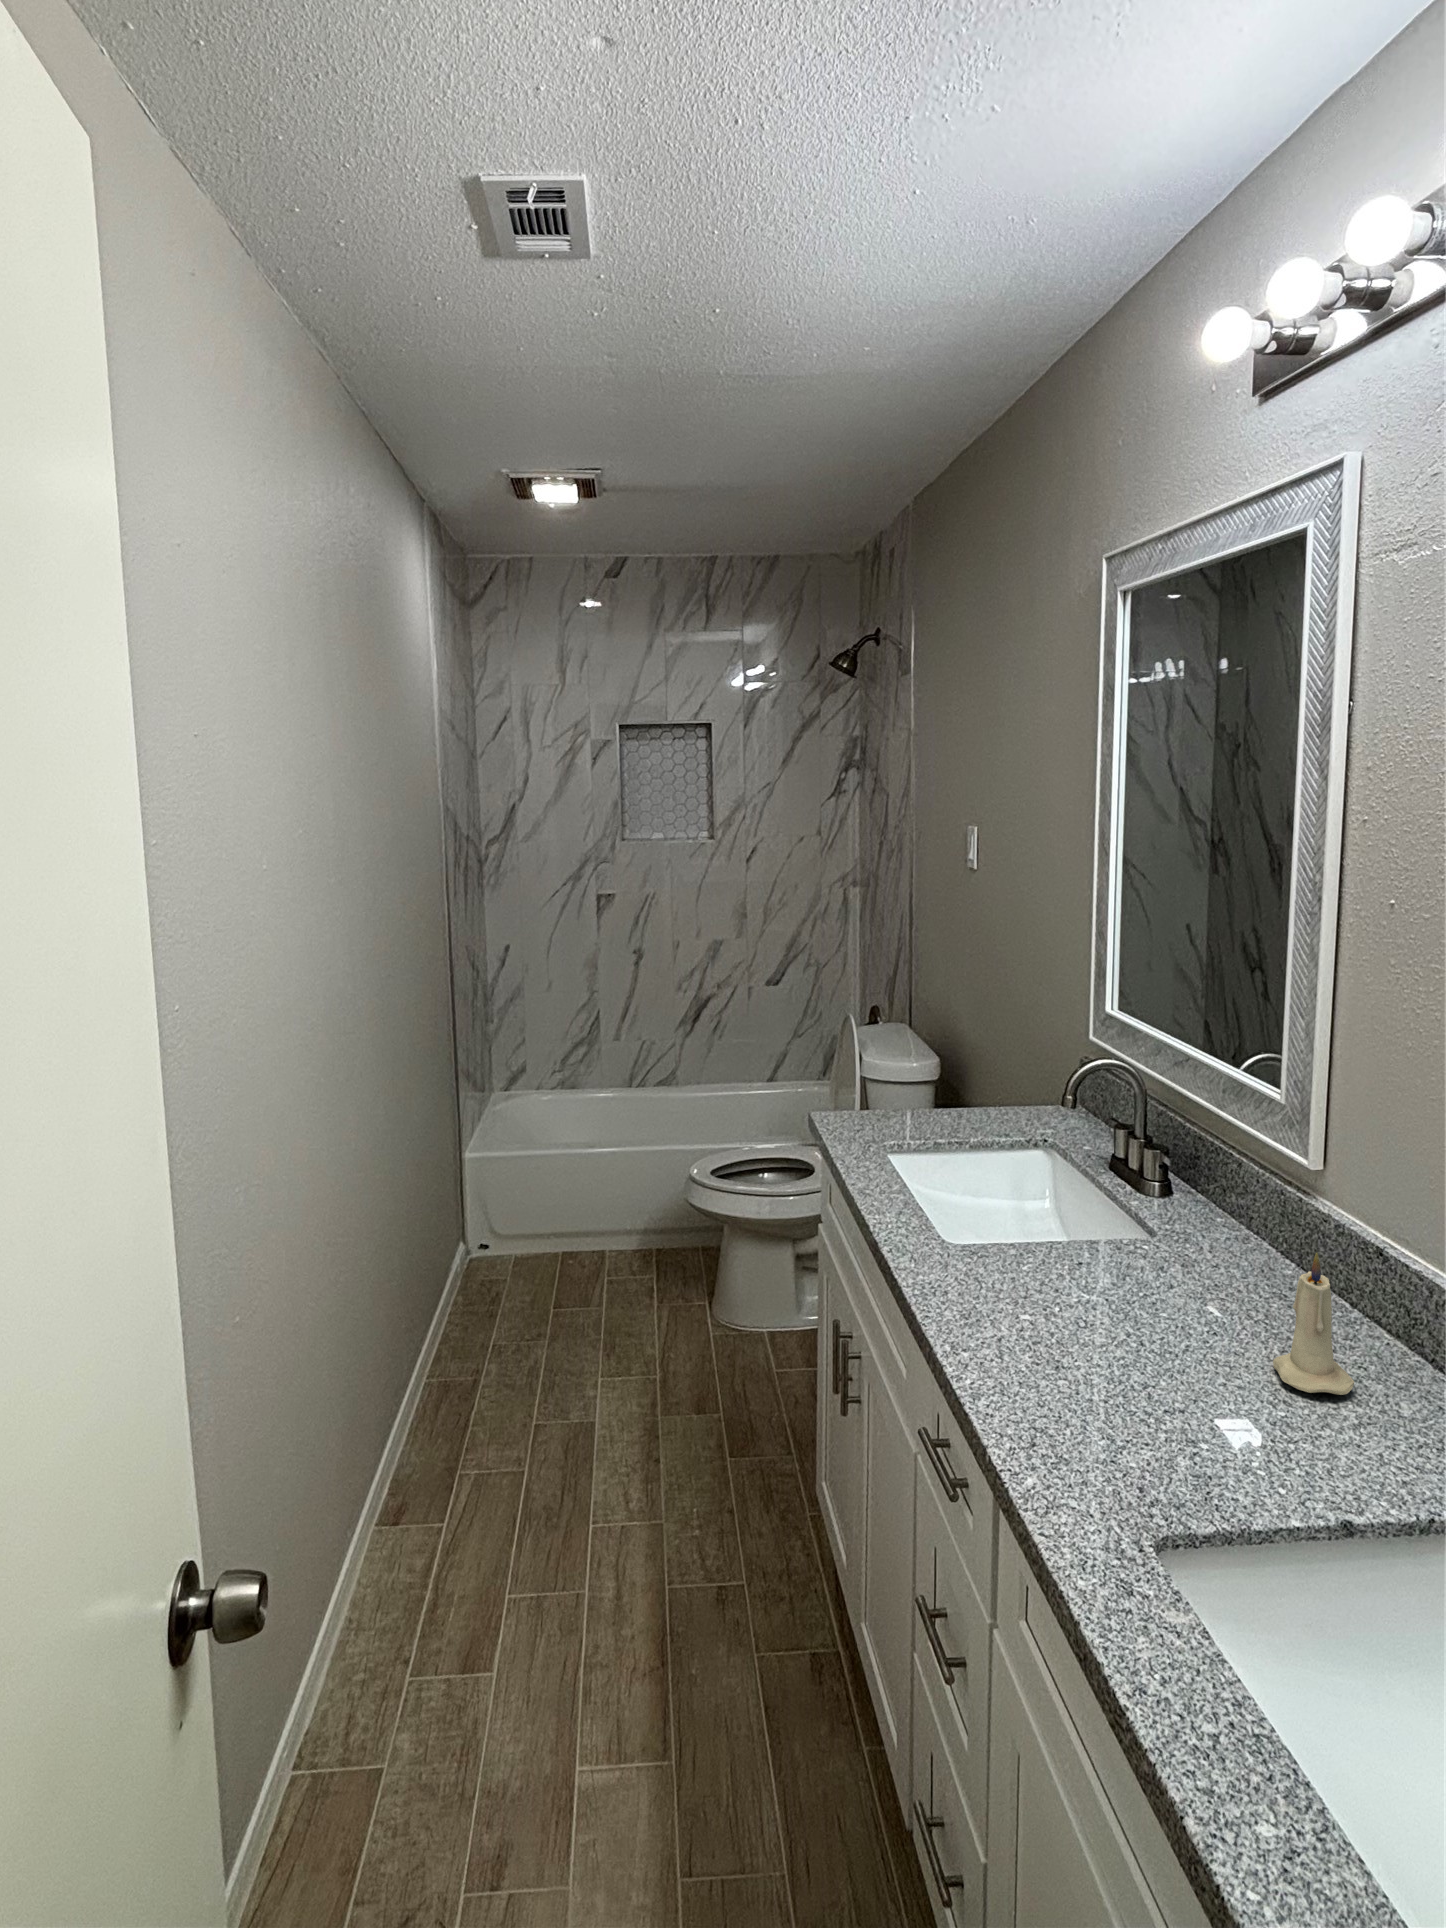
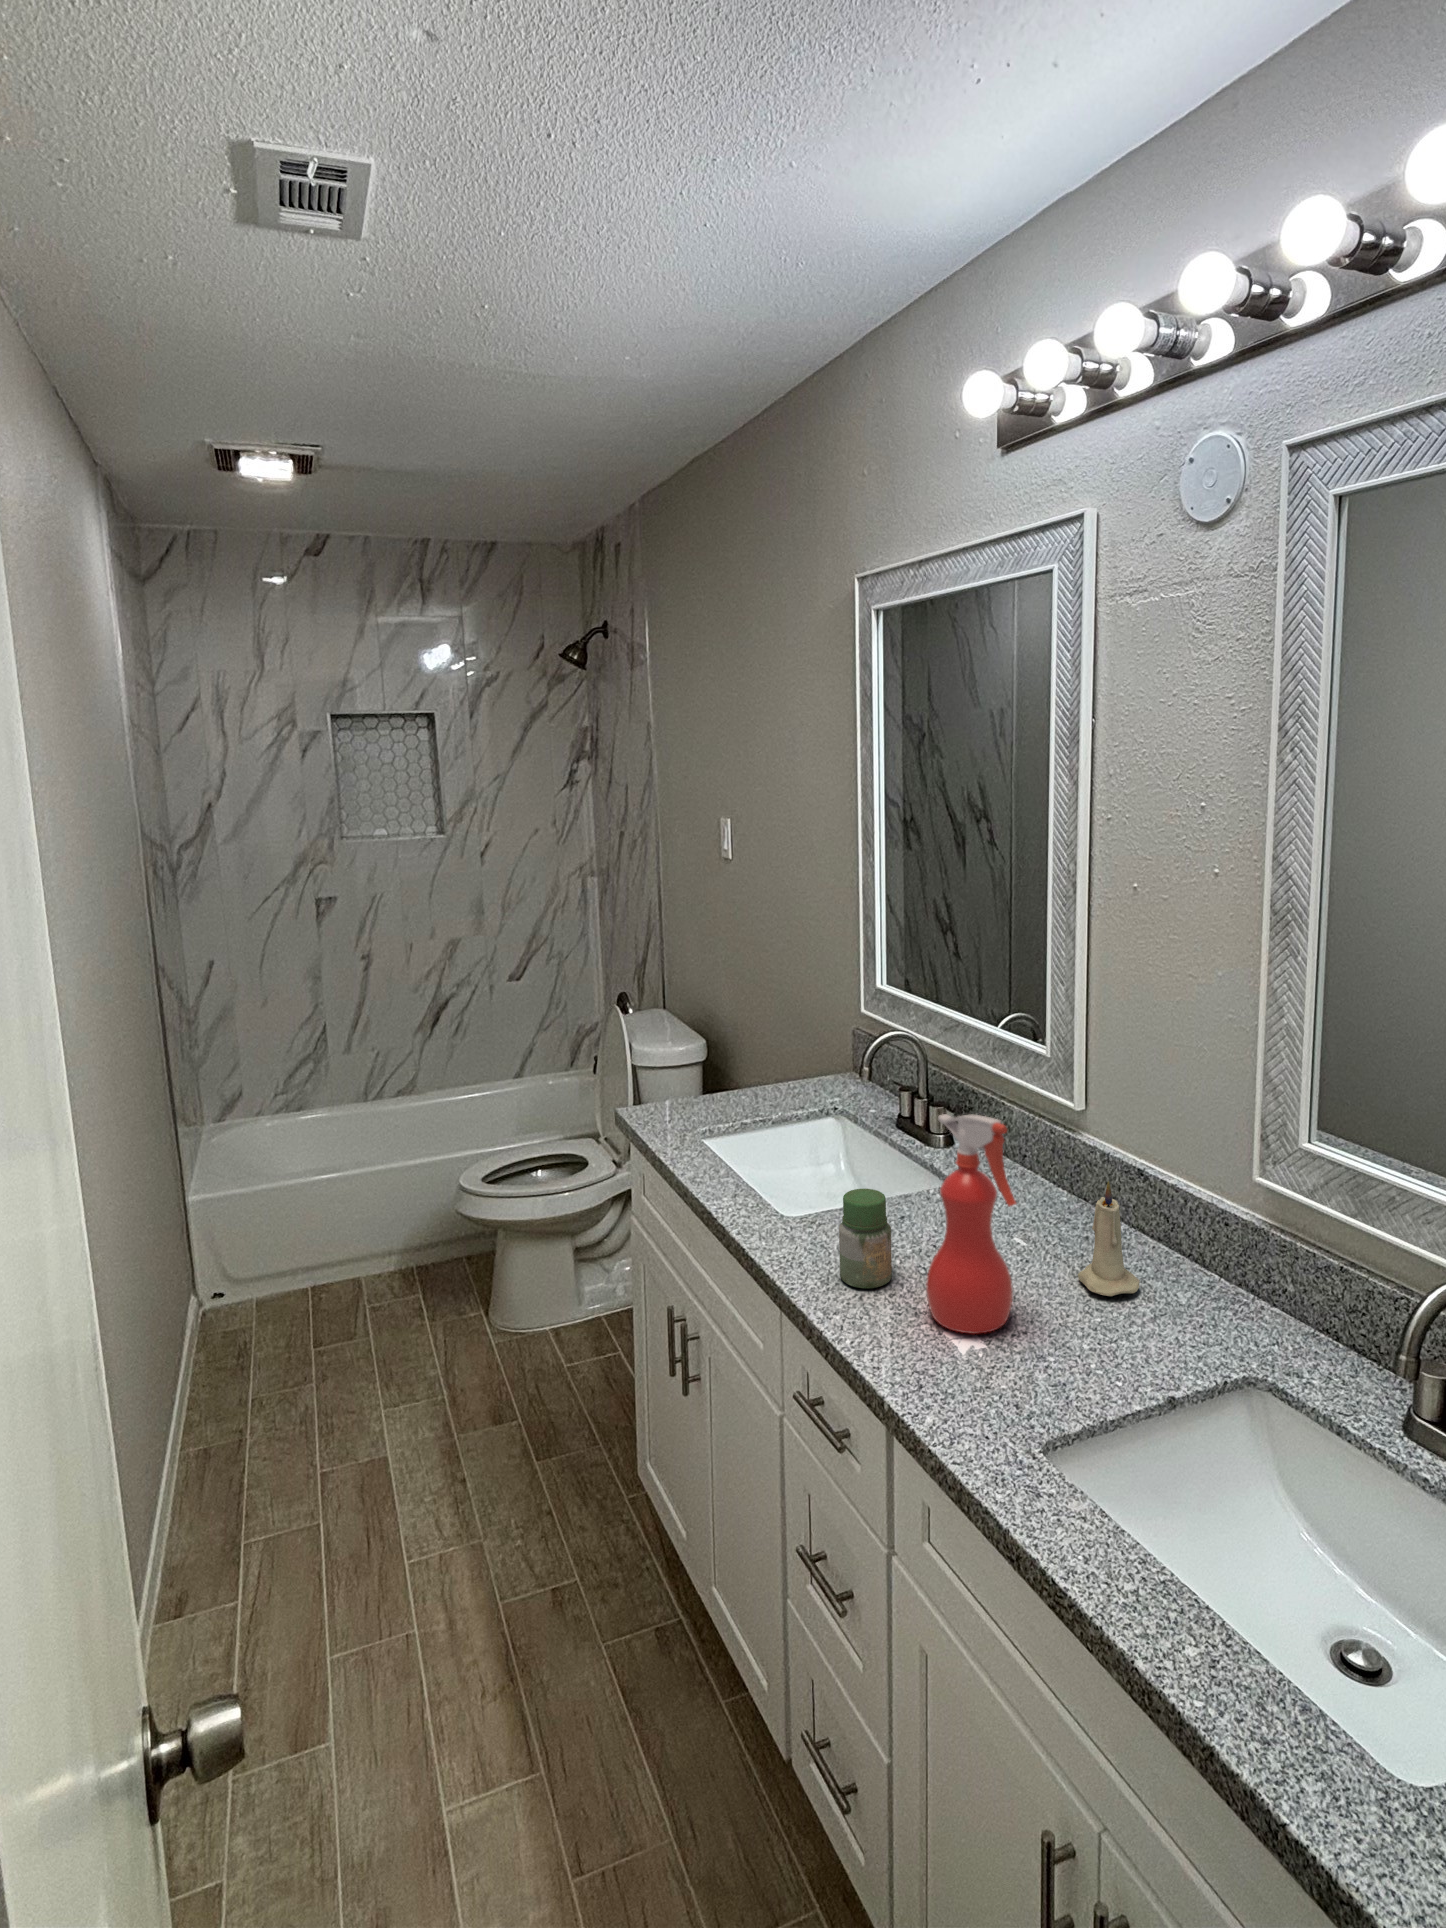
spray bottle: none [1068,1143,1173,1401] -> present [926,1114,1016,1334]
jar: none [981,1217,1042,1328] -> present [839,1189,892,1288]

